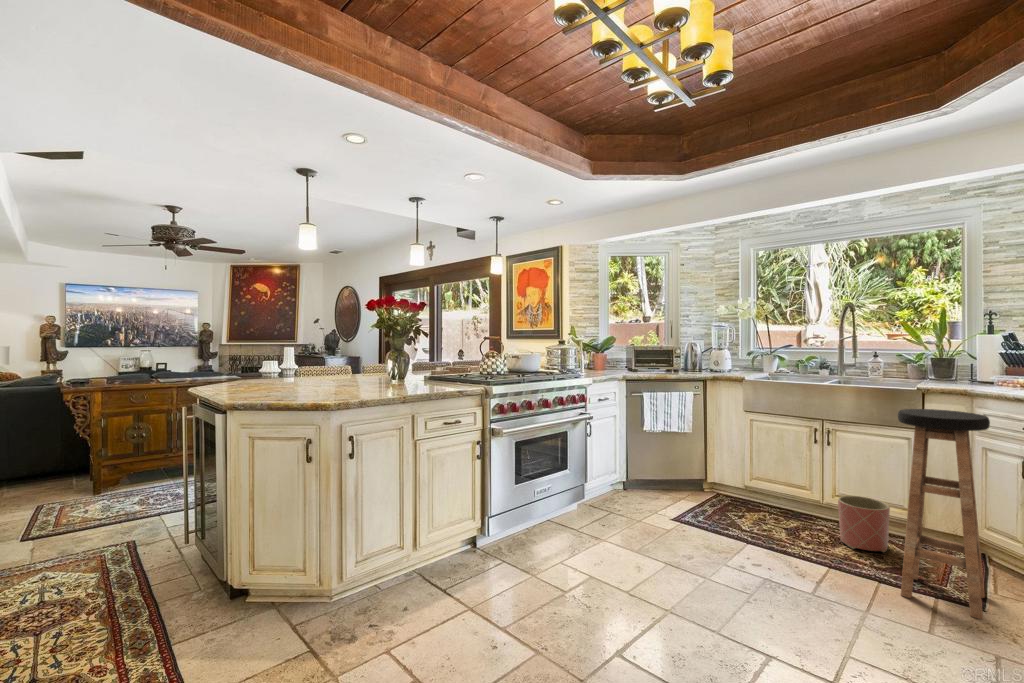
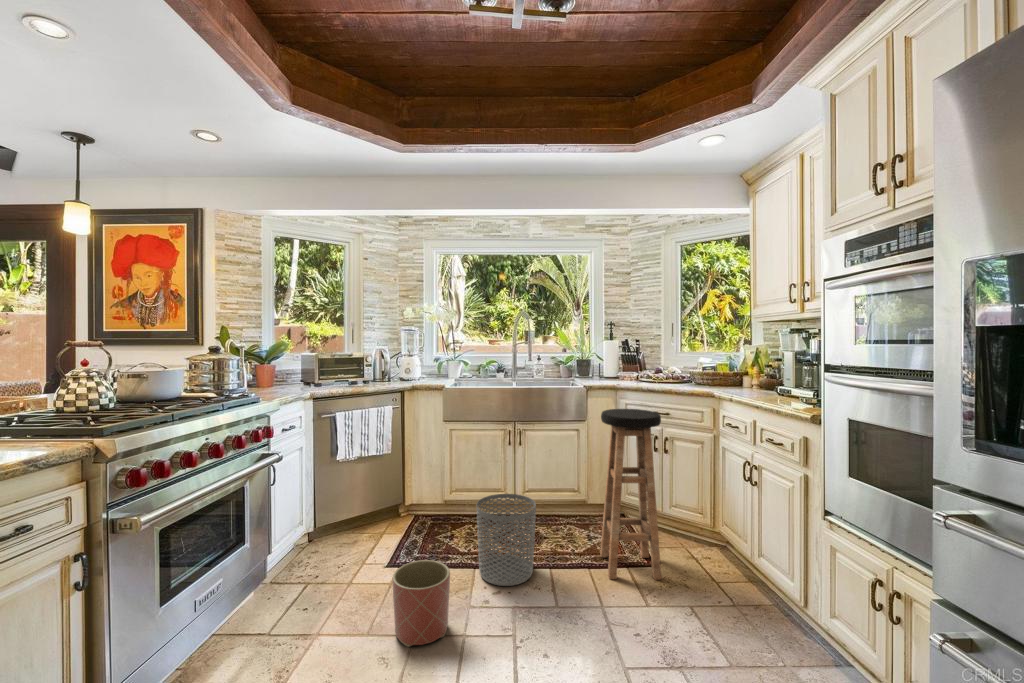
waste bin: none [745,480,811,566] -> present [477,494,536,586]
planter: present [838,496,890,552] -> present [393,560,450,647]

